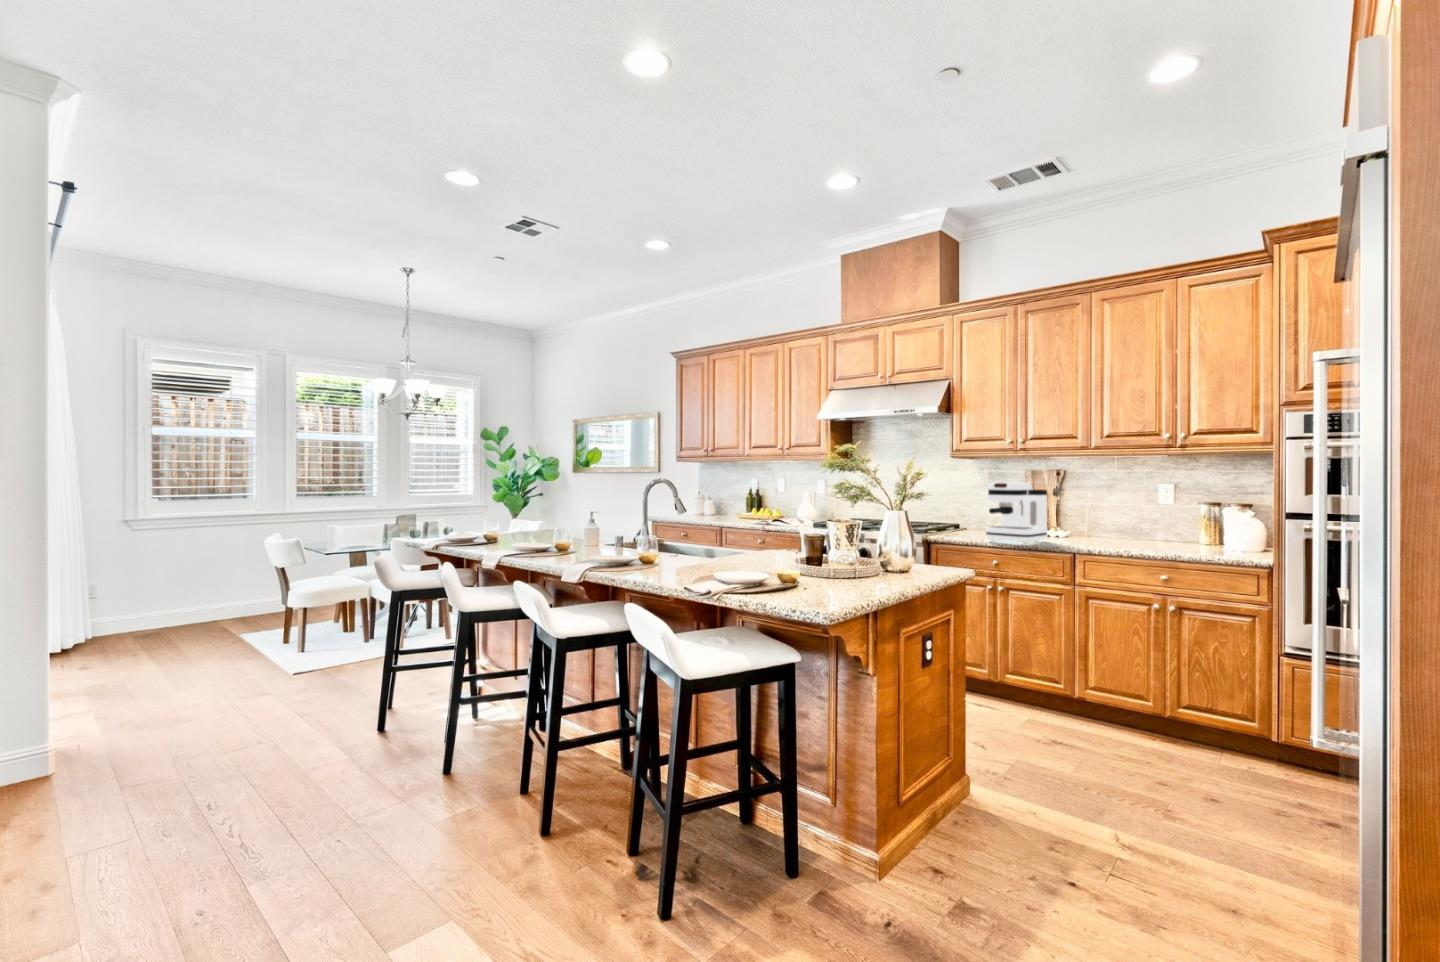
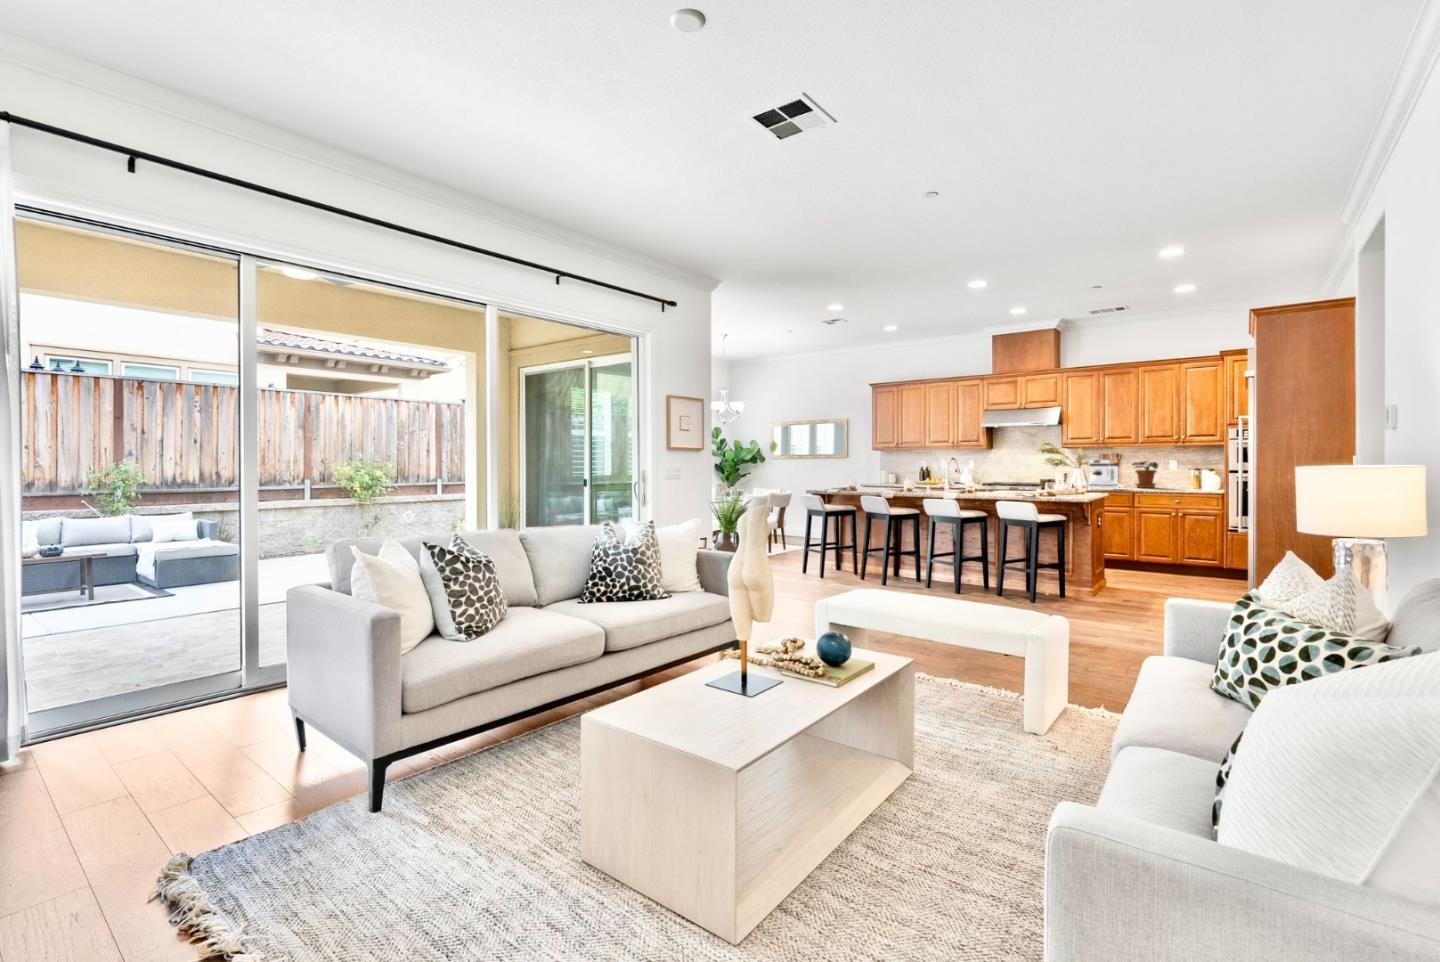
potted plant: none [1074,486,1132,541] -> present [1132,462,1158,488]

